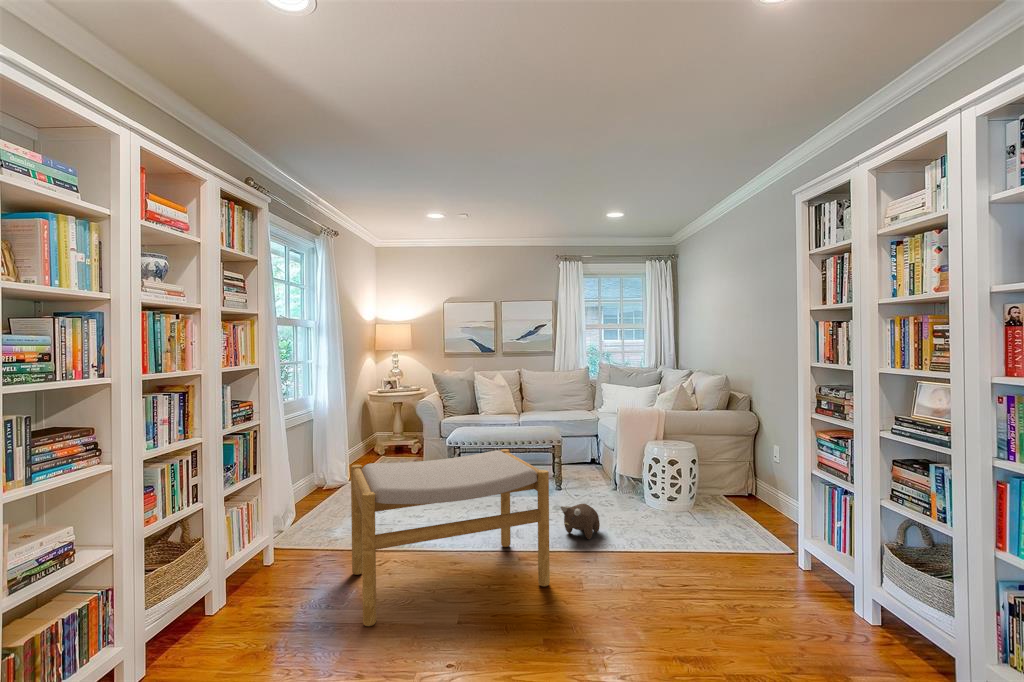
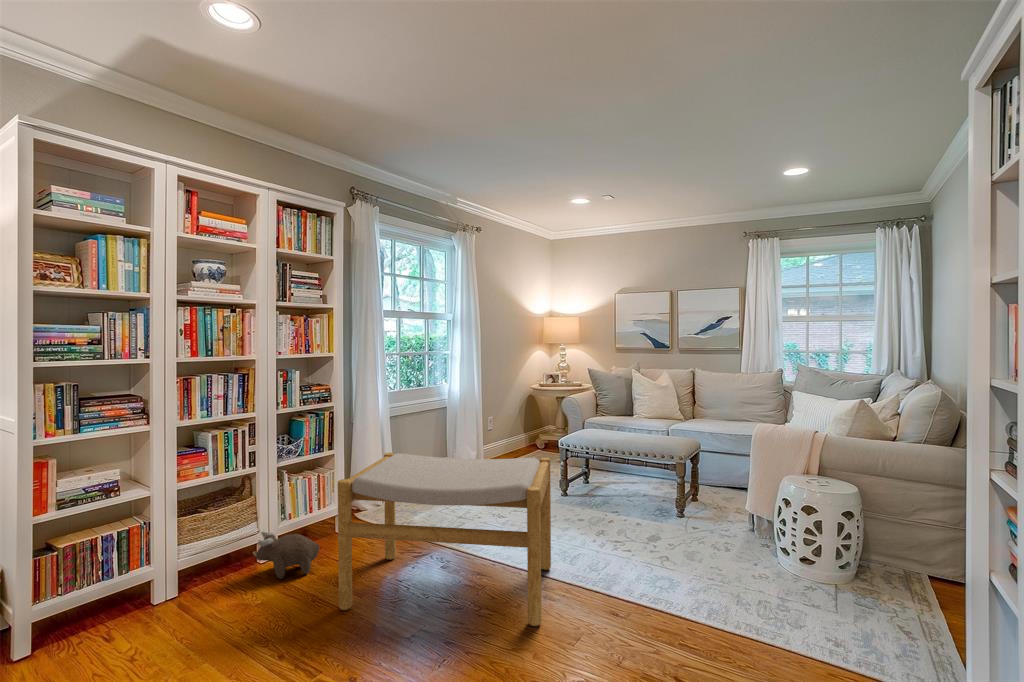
plush toy: present [561,504,600,539] -> present [253,532,319,579]

